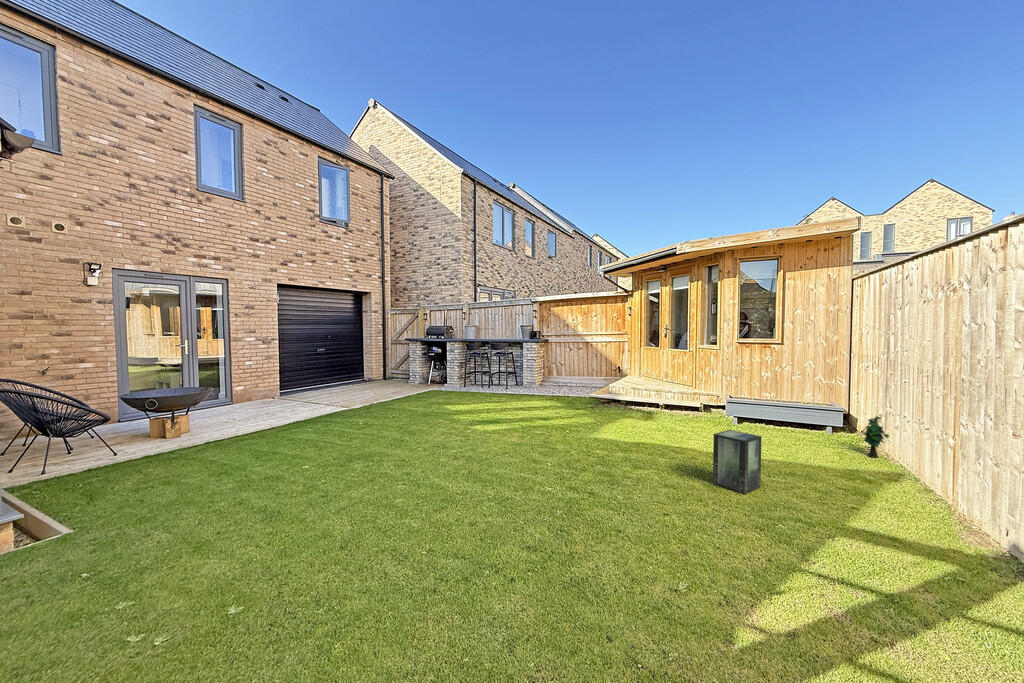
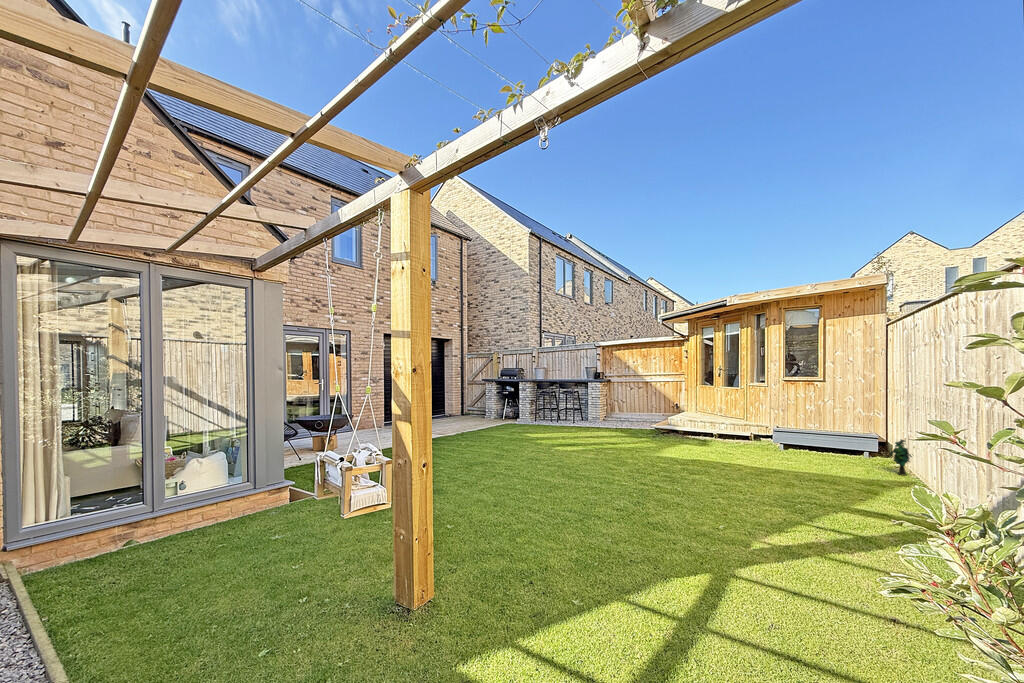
storage box: present [713,430,761,494] -> none [752,444,792,492]

